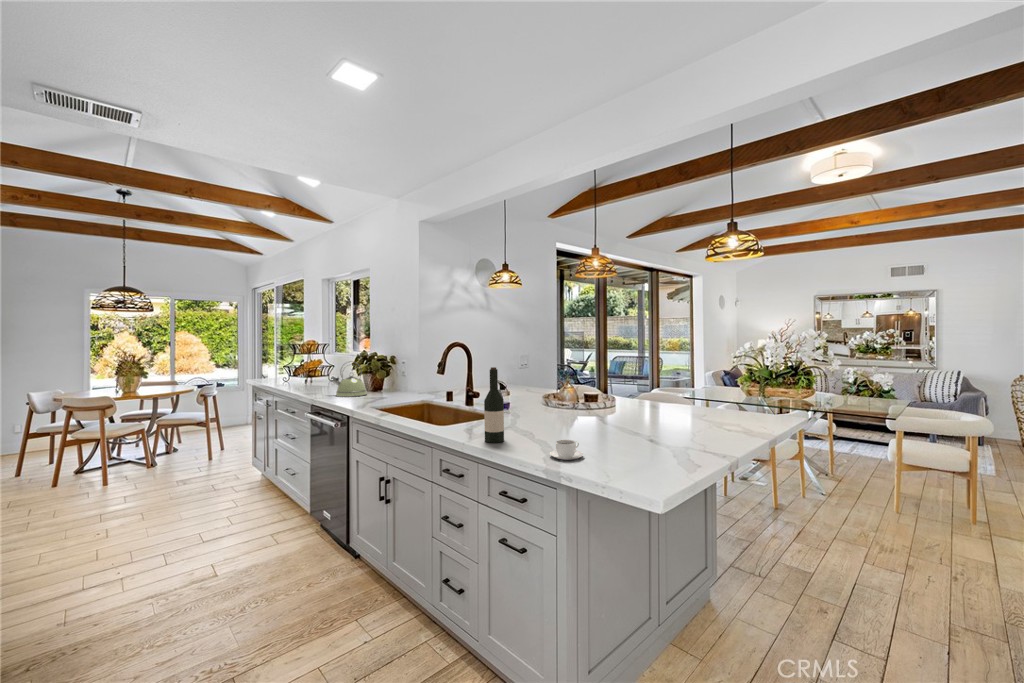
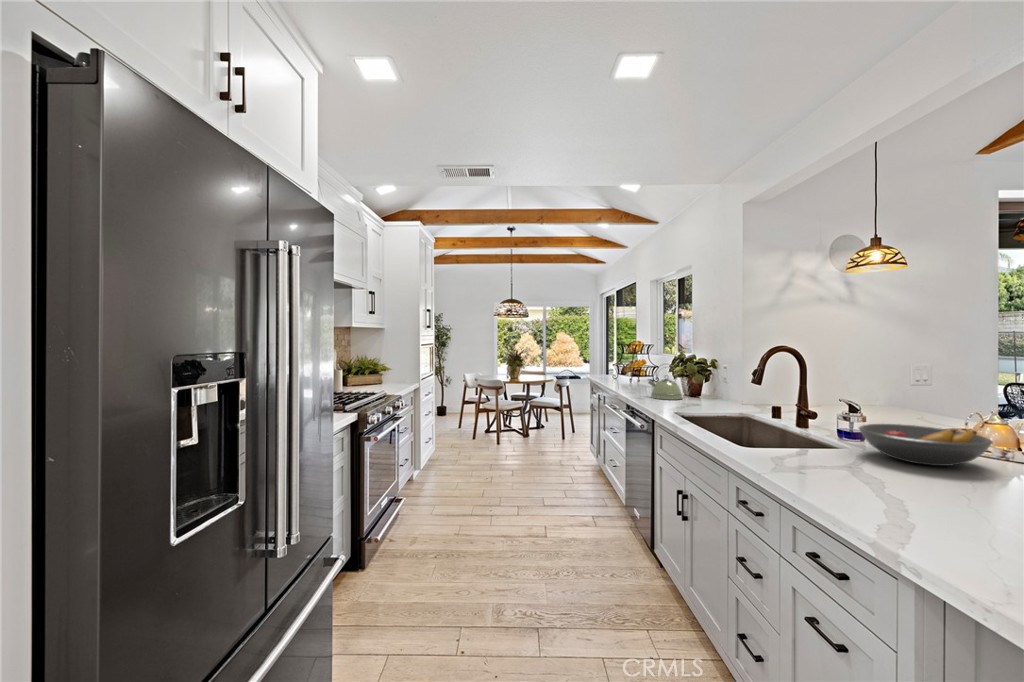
wine bottle: present [484,367,504,443] -> none [794,384,825,484]
fruit bowl: none [512,393,579,419] -> present [859,424,993,466]
coffee cup: present [550,440,583,460] -> none [891,503,963,540]

